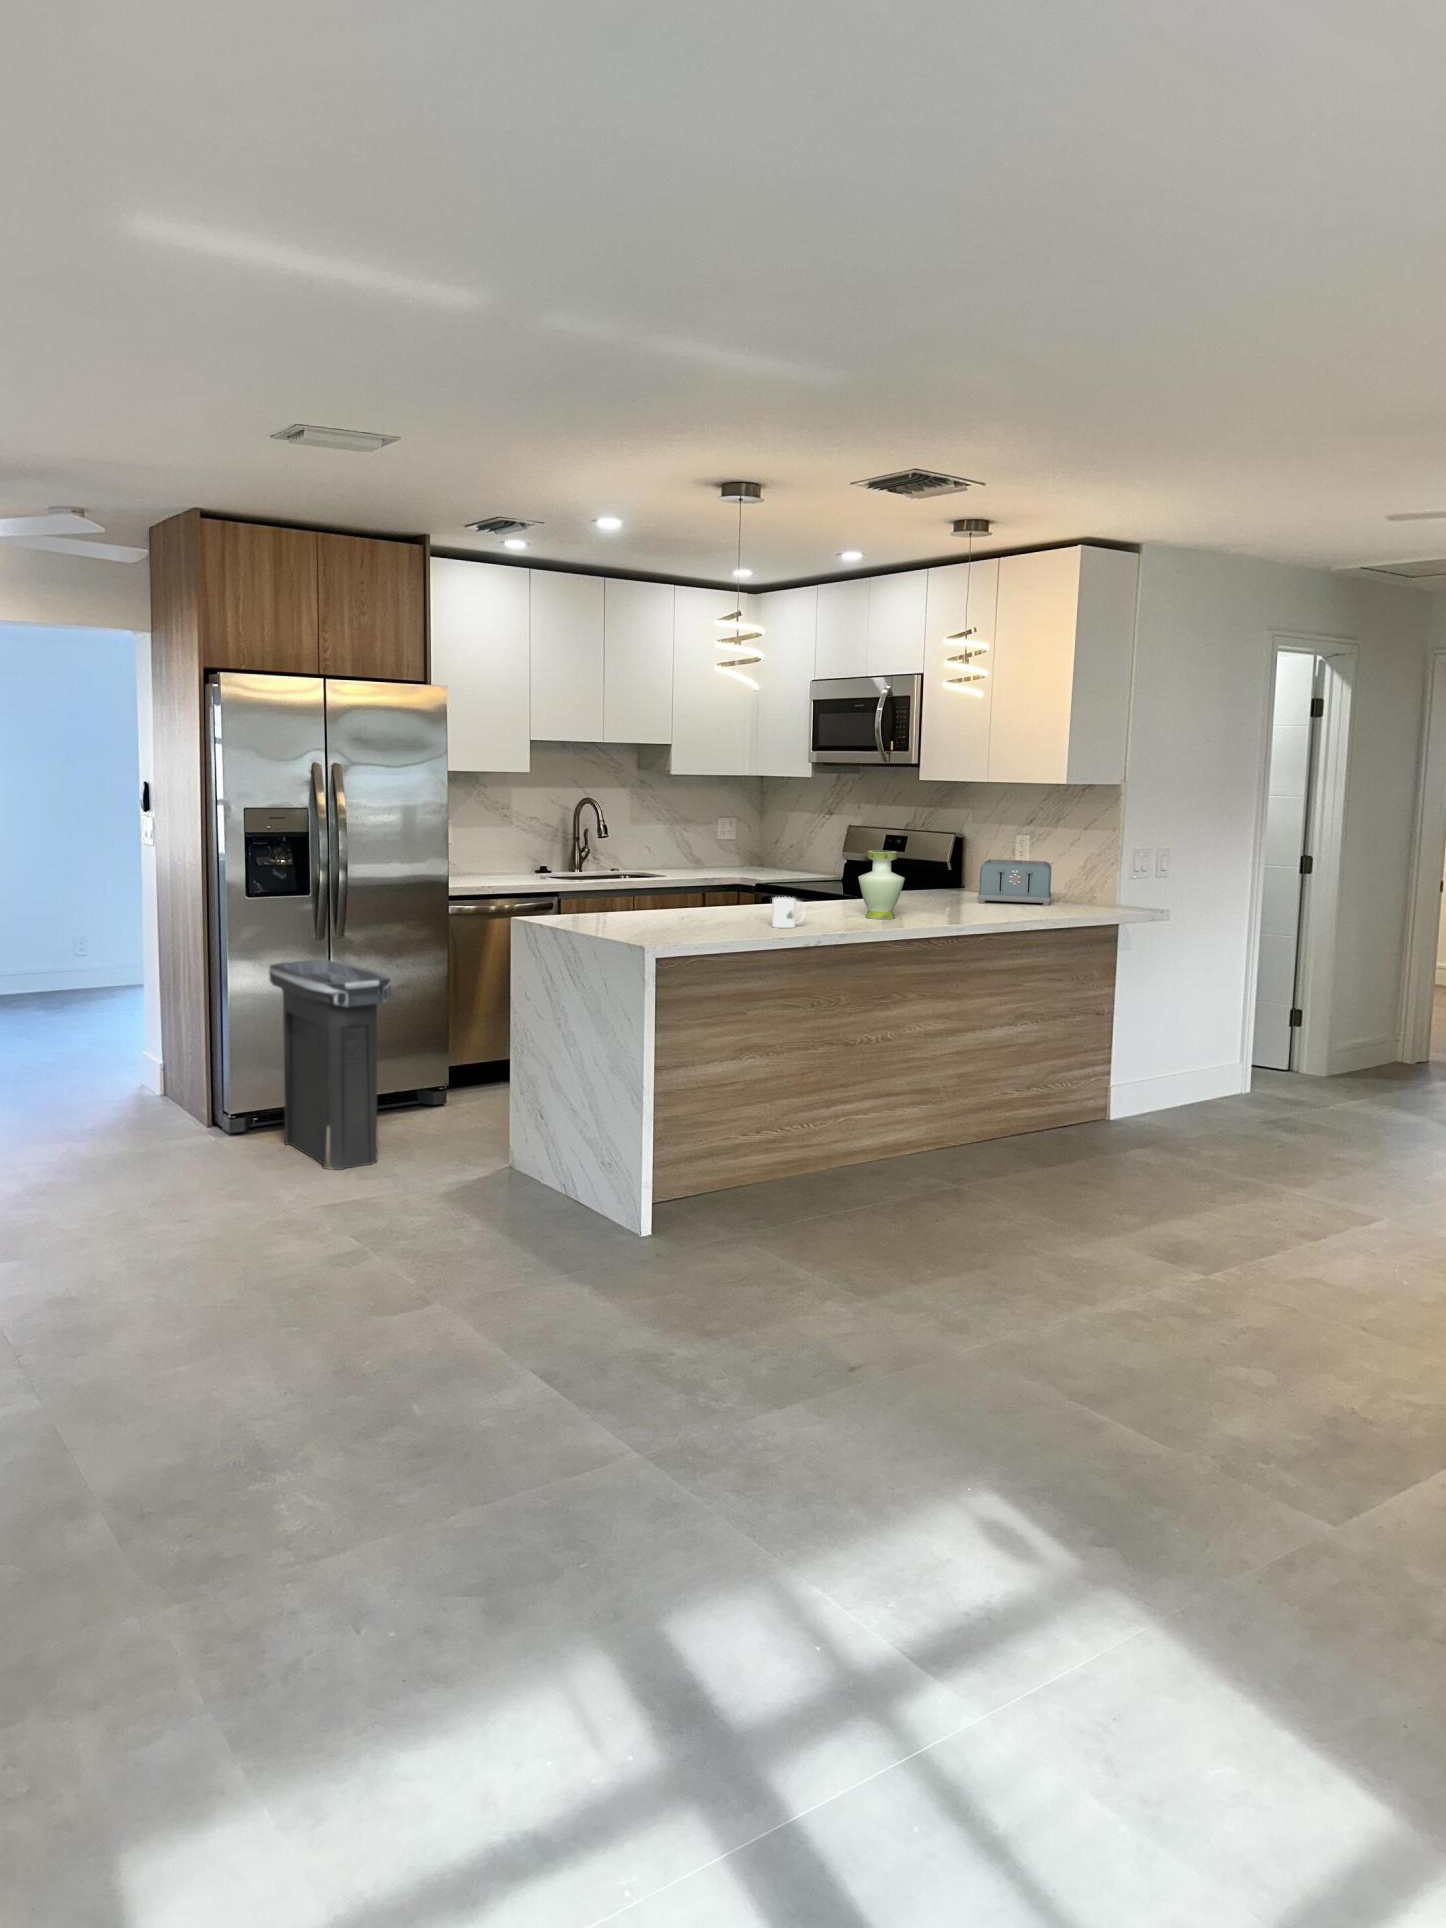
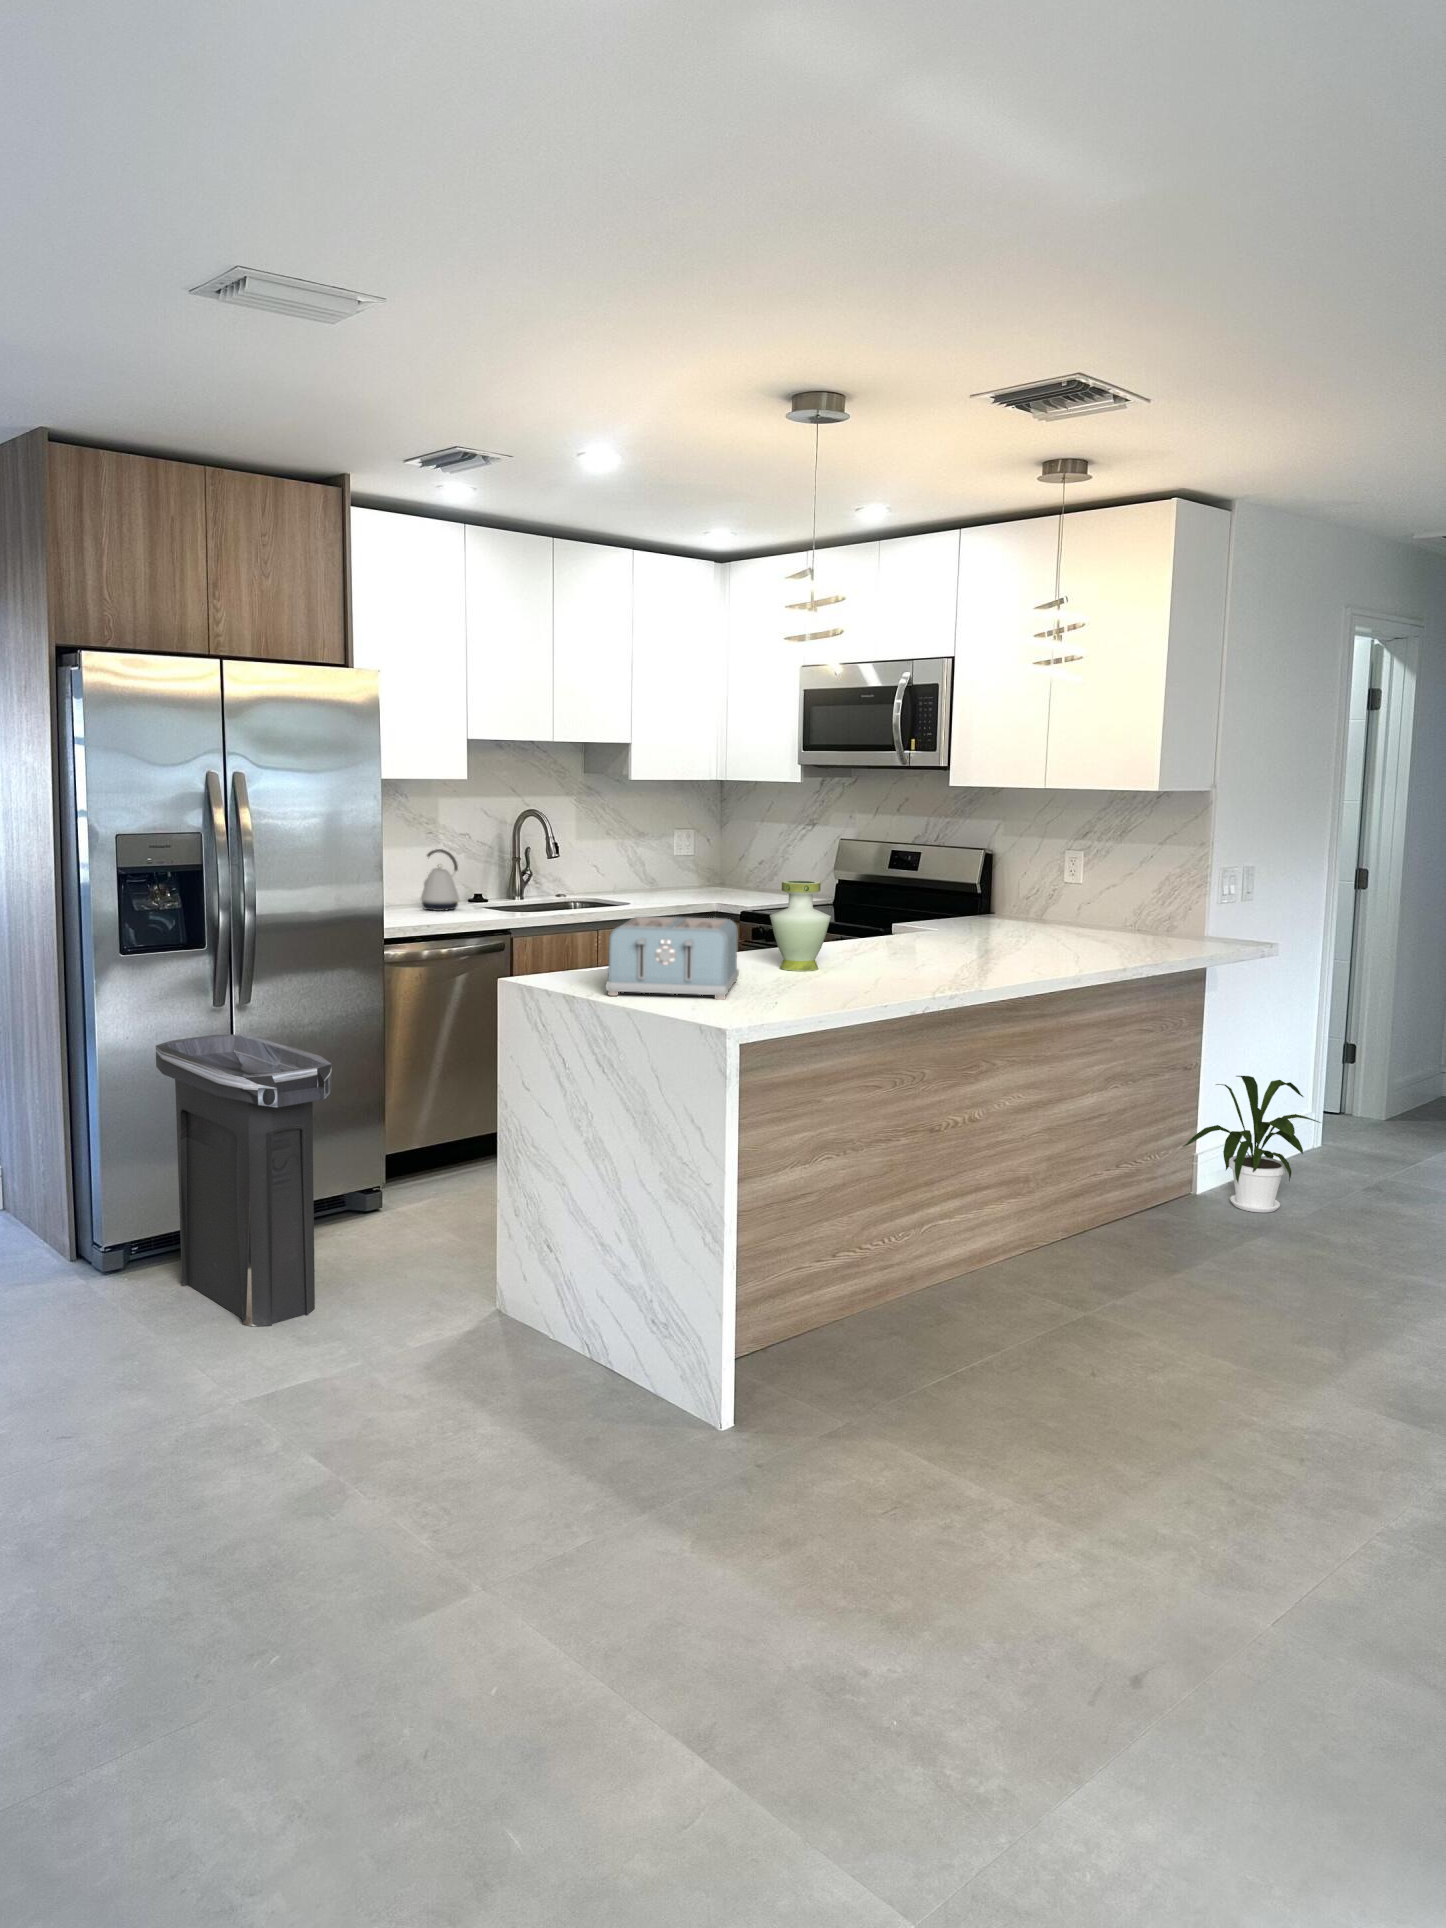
kettle: none [494,829,528,879] -> present [421,849,460,911]
vase: present [858,851,905,919] -> present [770,880,831,971]
toaster: present [978,859,1051,906] -> present [606,916,739,1000]
mug: present [772,897,805,928] -> none [852,946,893,988]
house plant: none [1091,1019,1207,1134] -> present [1183,1076,1320,1213]

